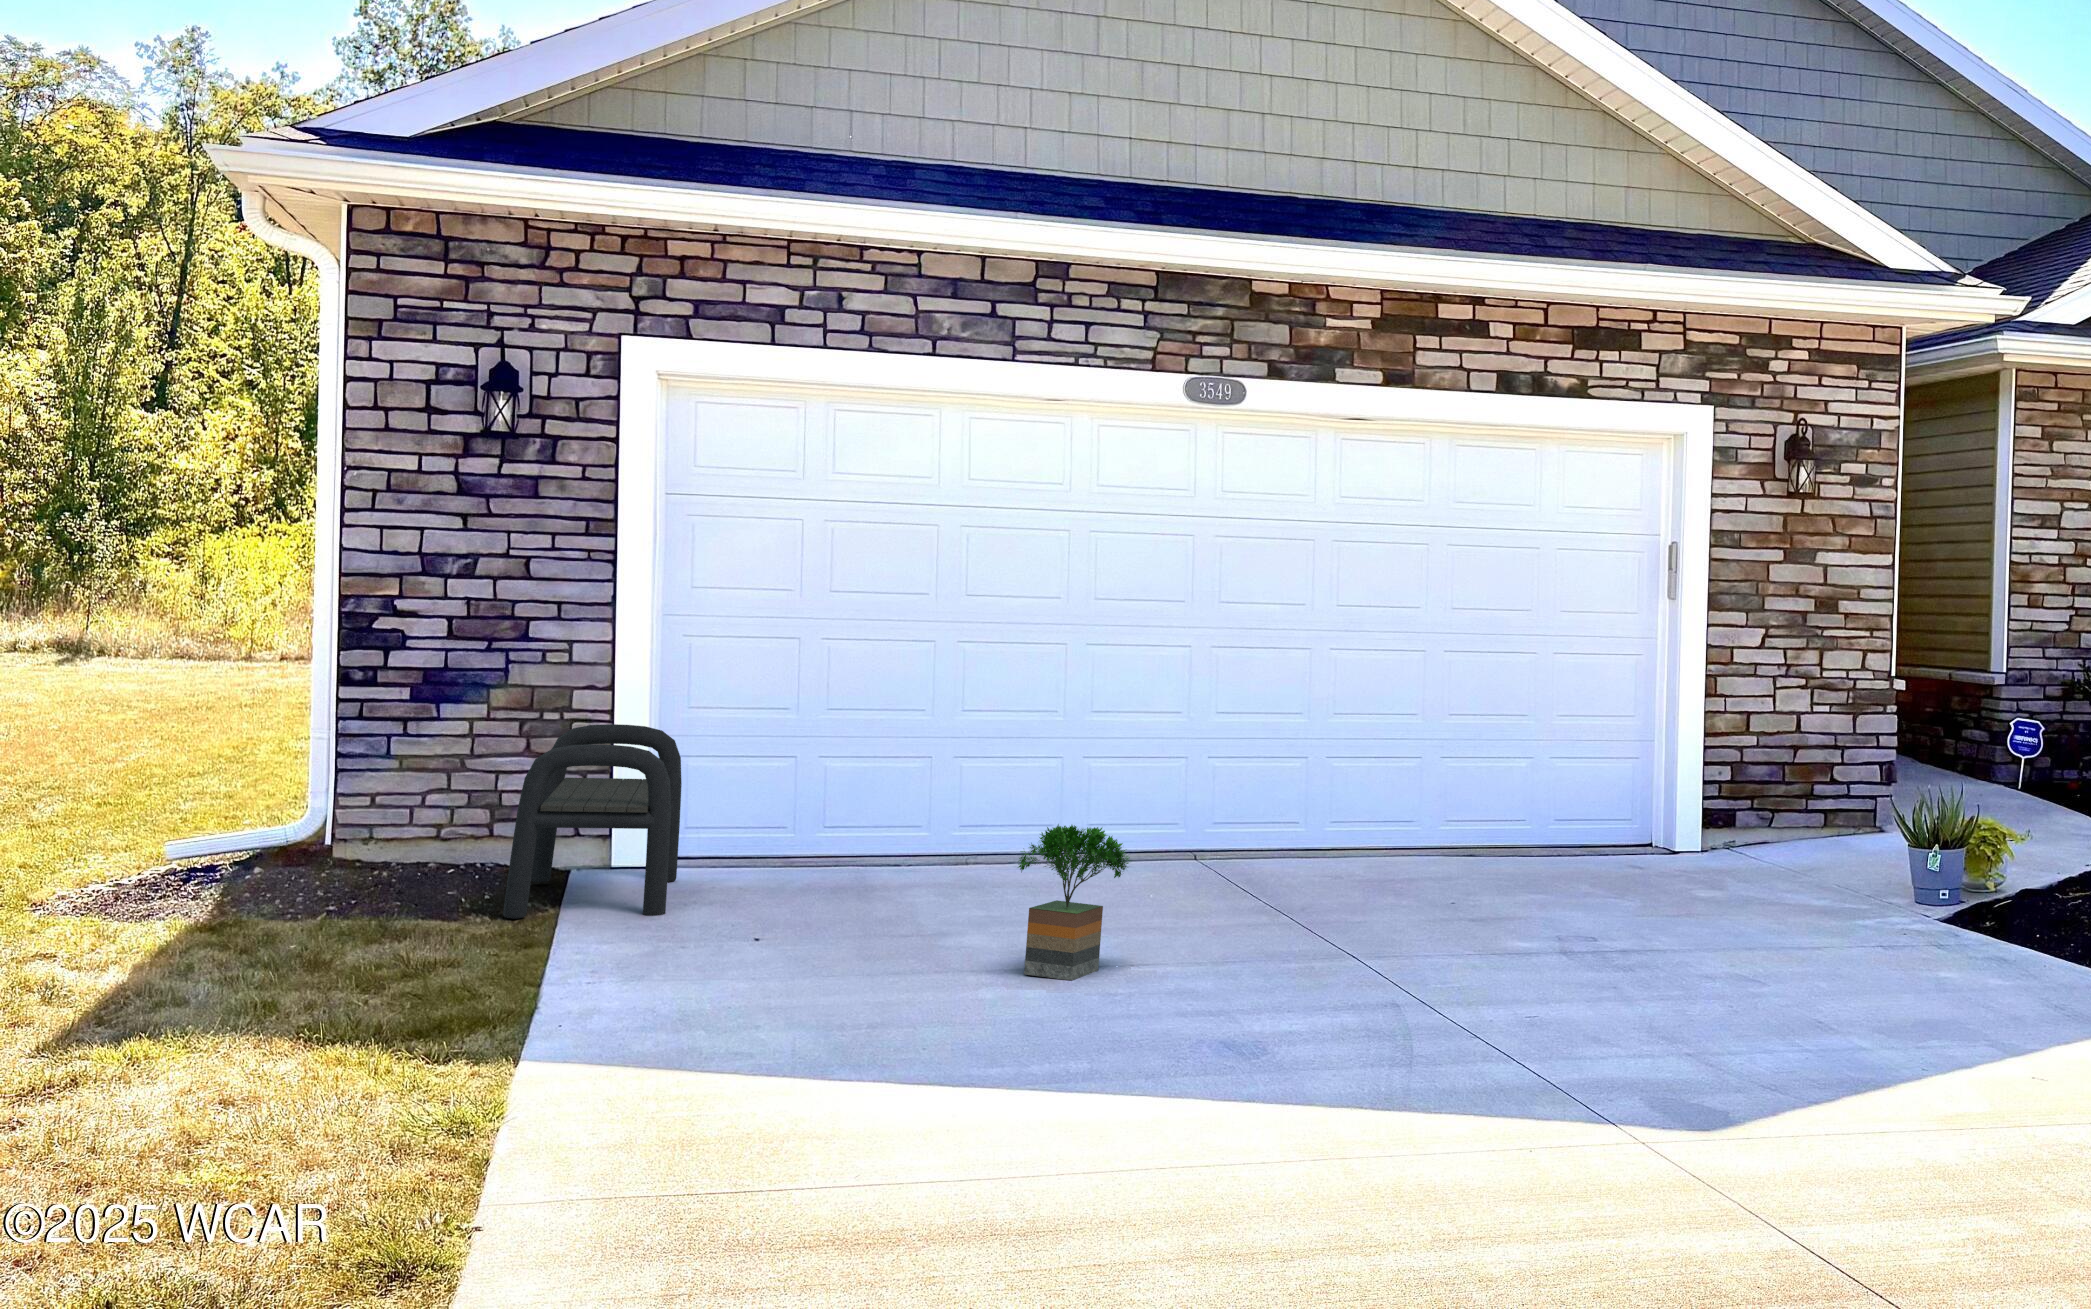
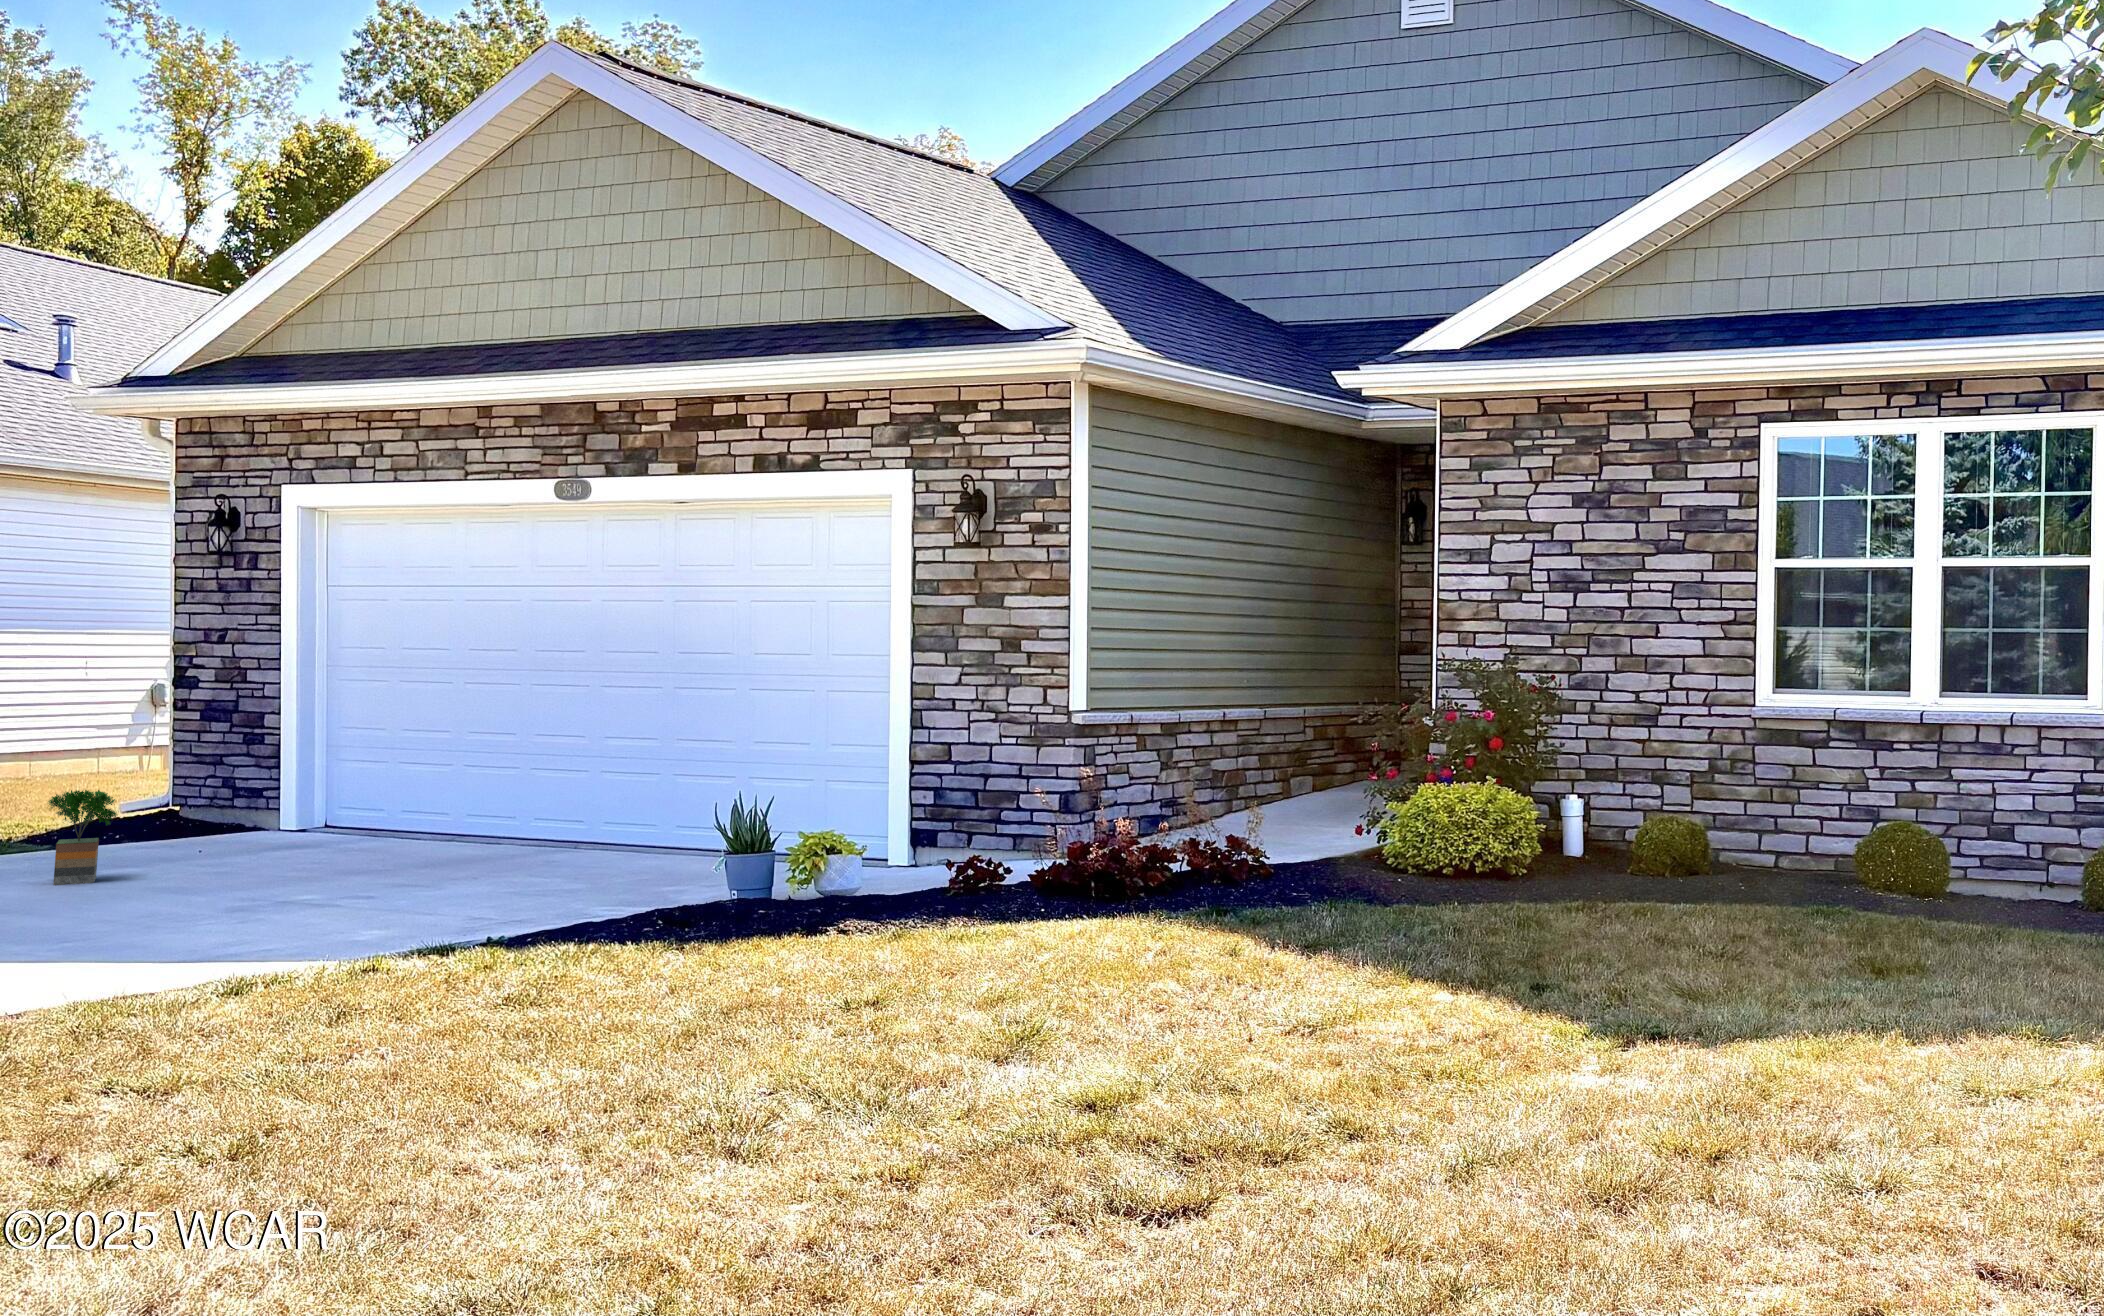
bench: present [503,724,682,919] -> none [110,728,297,845]

